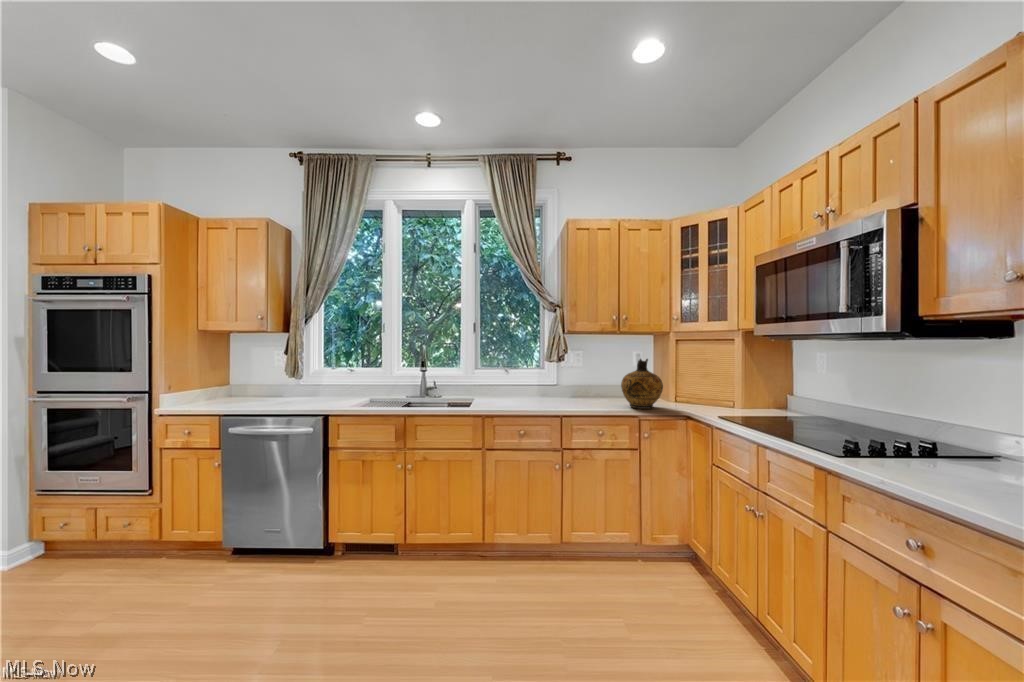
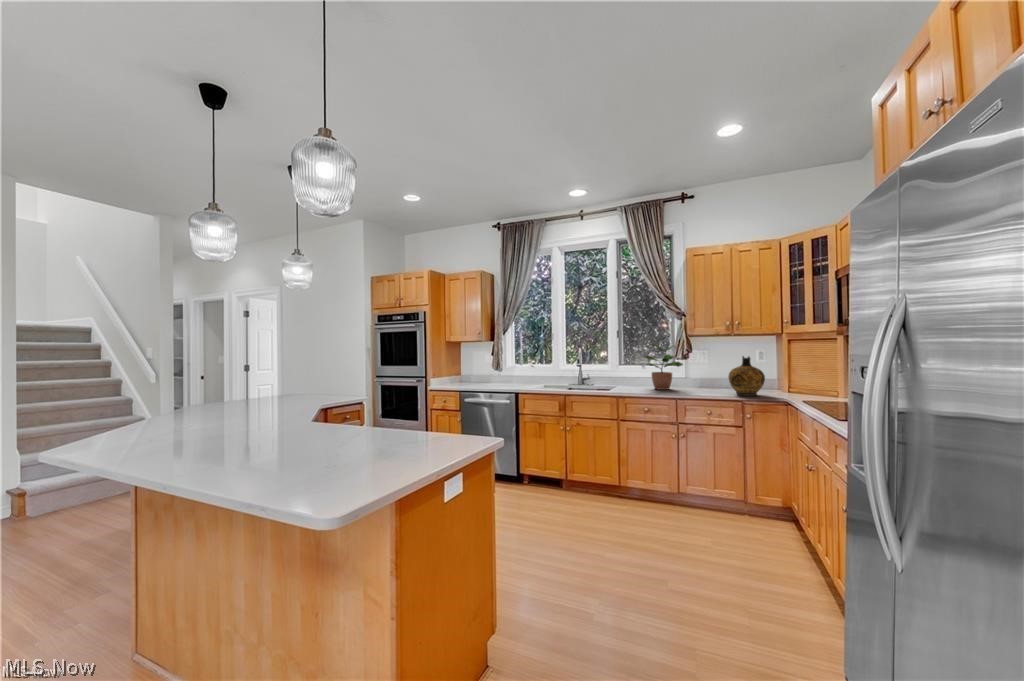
potted plant: none [512,340,565,402] -> present [645,344,683,390]

